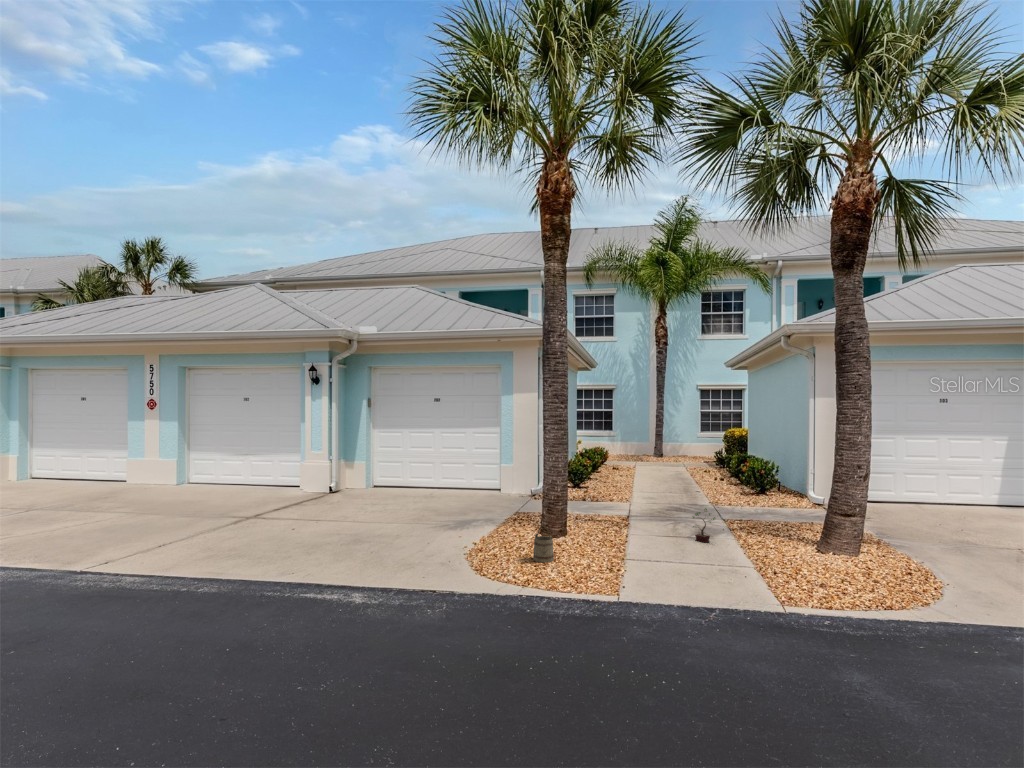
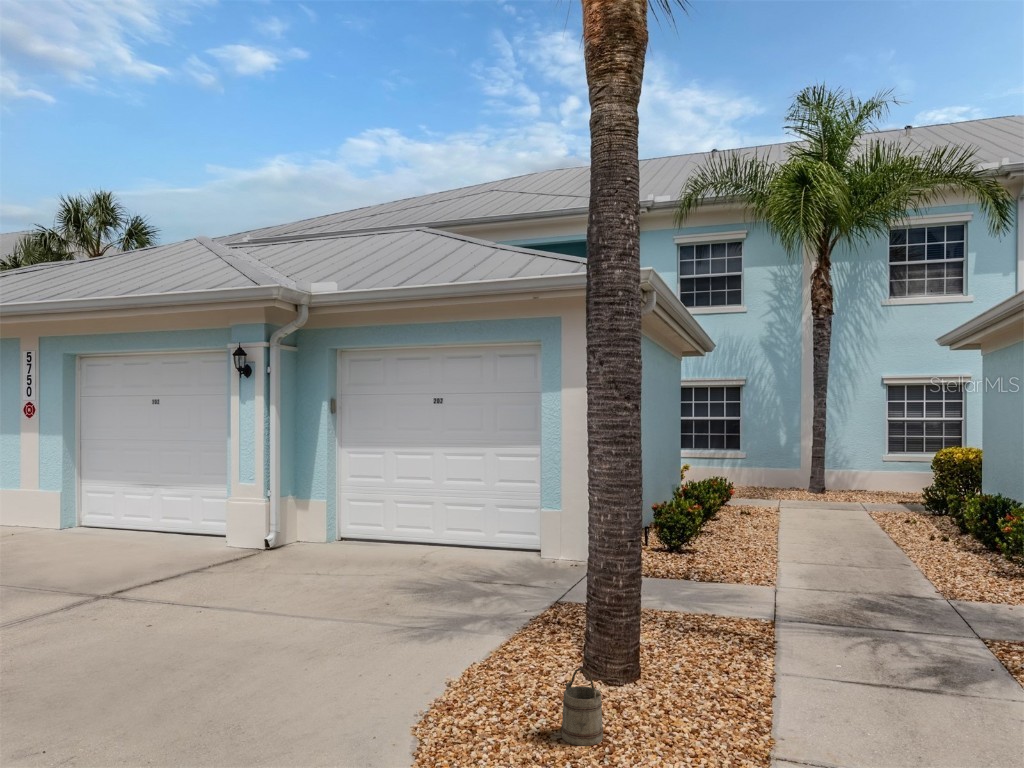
potted plant: present [693,508,715,543] -> none [894,628,949,700]

